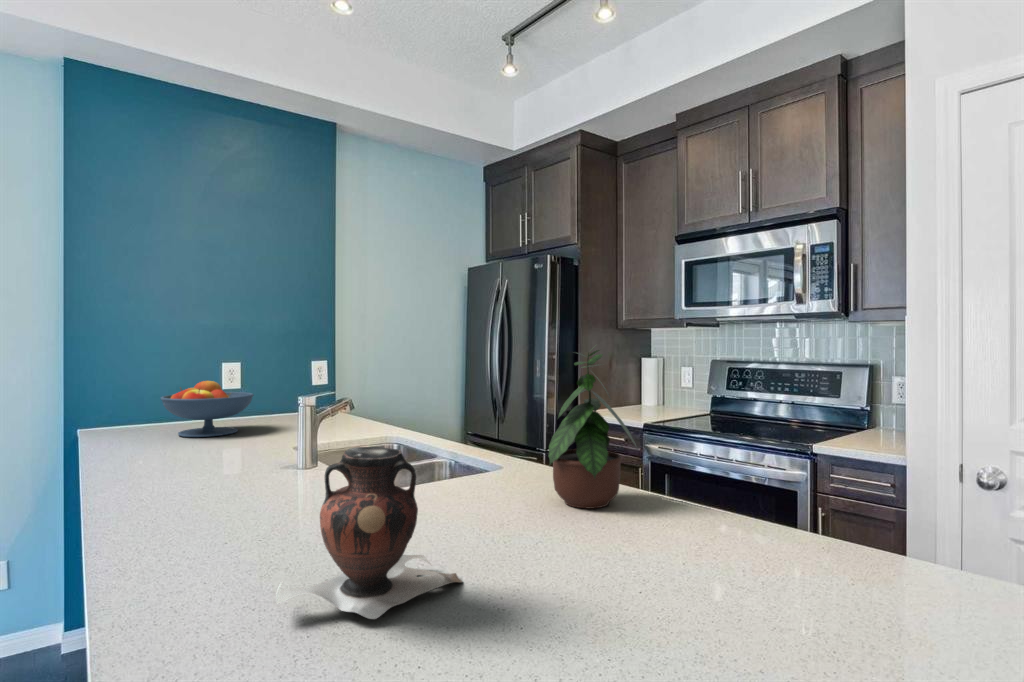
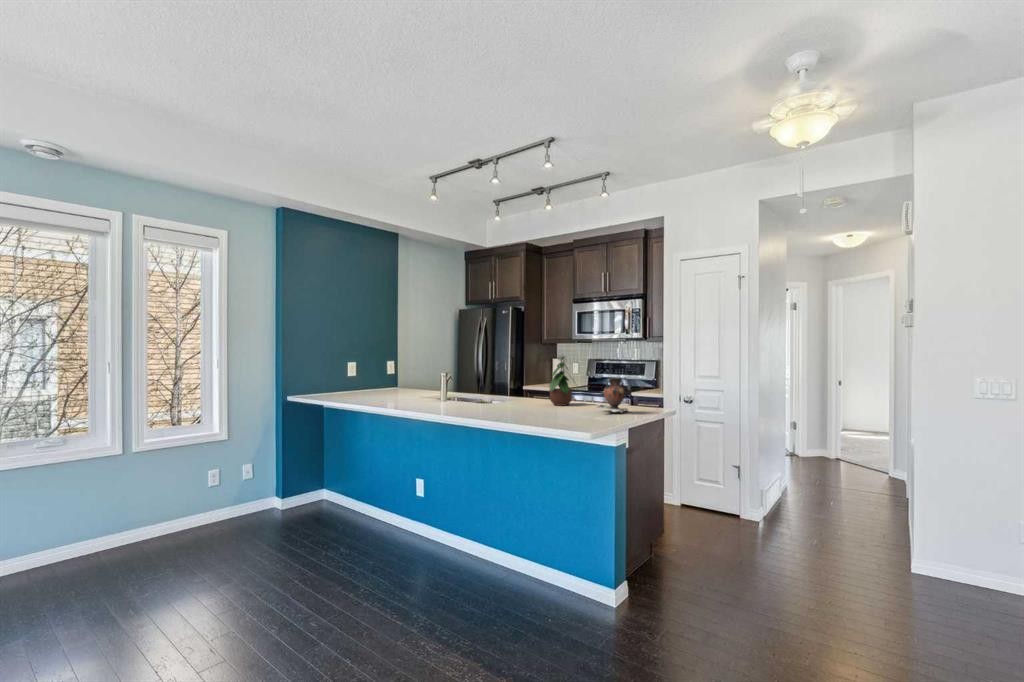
fruit bowl: present [161,381,254,437] -> none [341,371,383,397]
vase: present [276,447,462,619] -> present [599,377,628,412]

